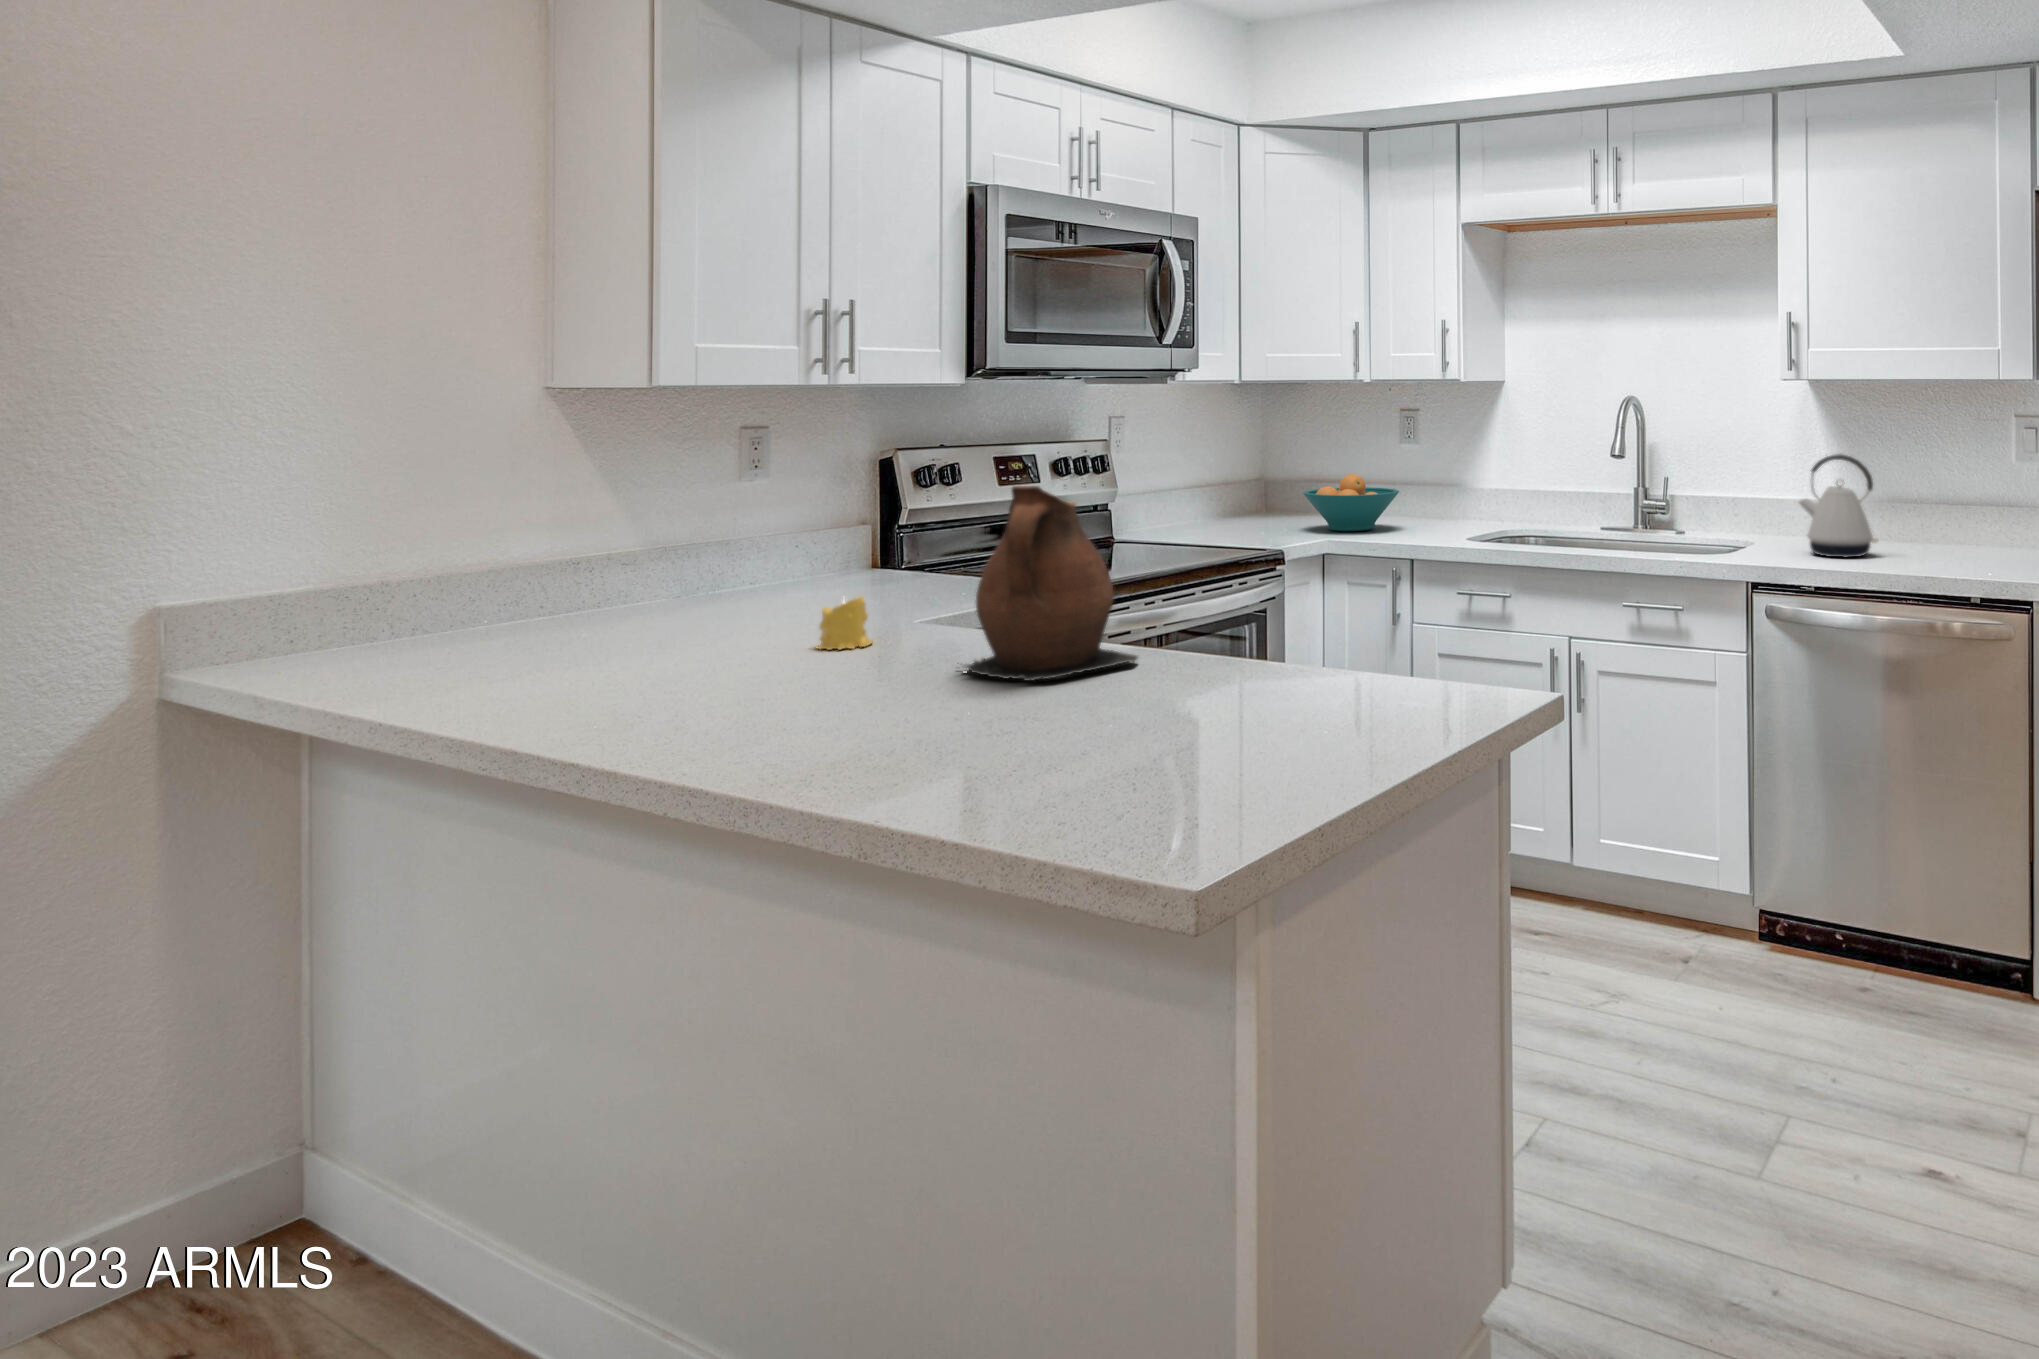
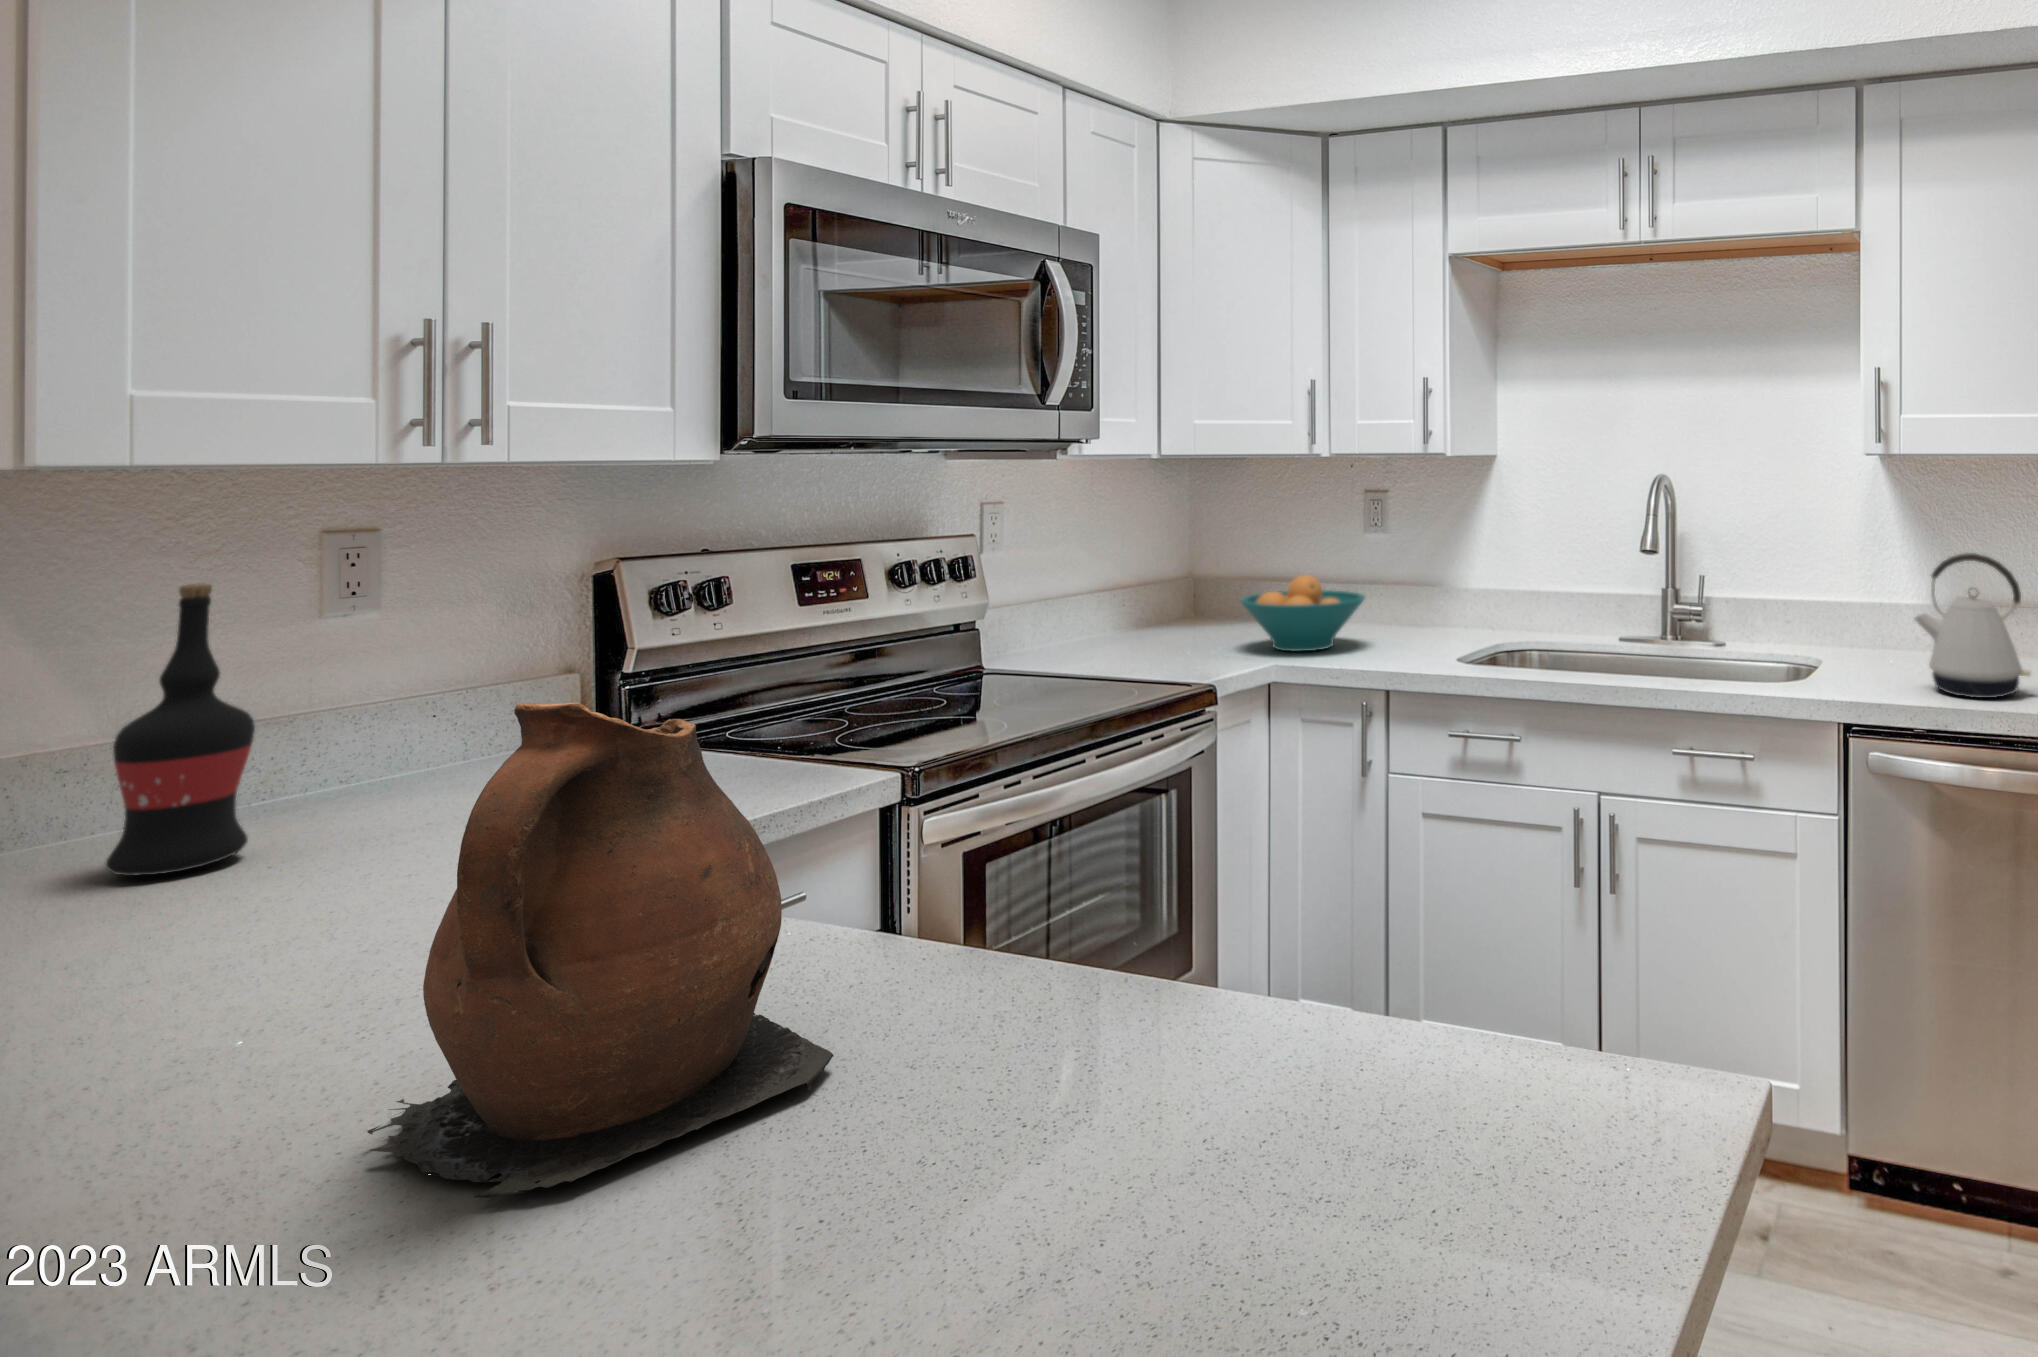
wine bottle: none [690,452,754,612] -> present [106,584,255,876]
candle: present [818,596,872,650] -> none [181,892,333,1022]

